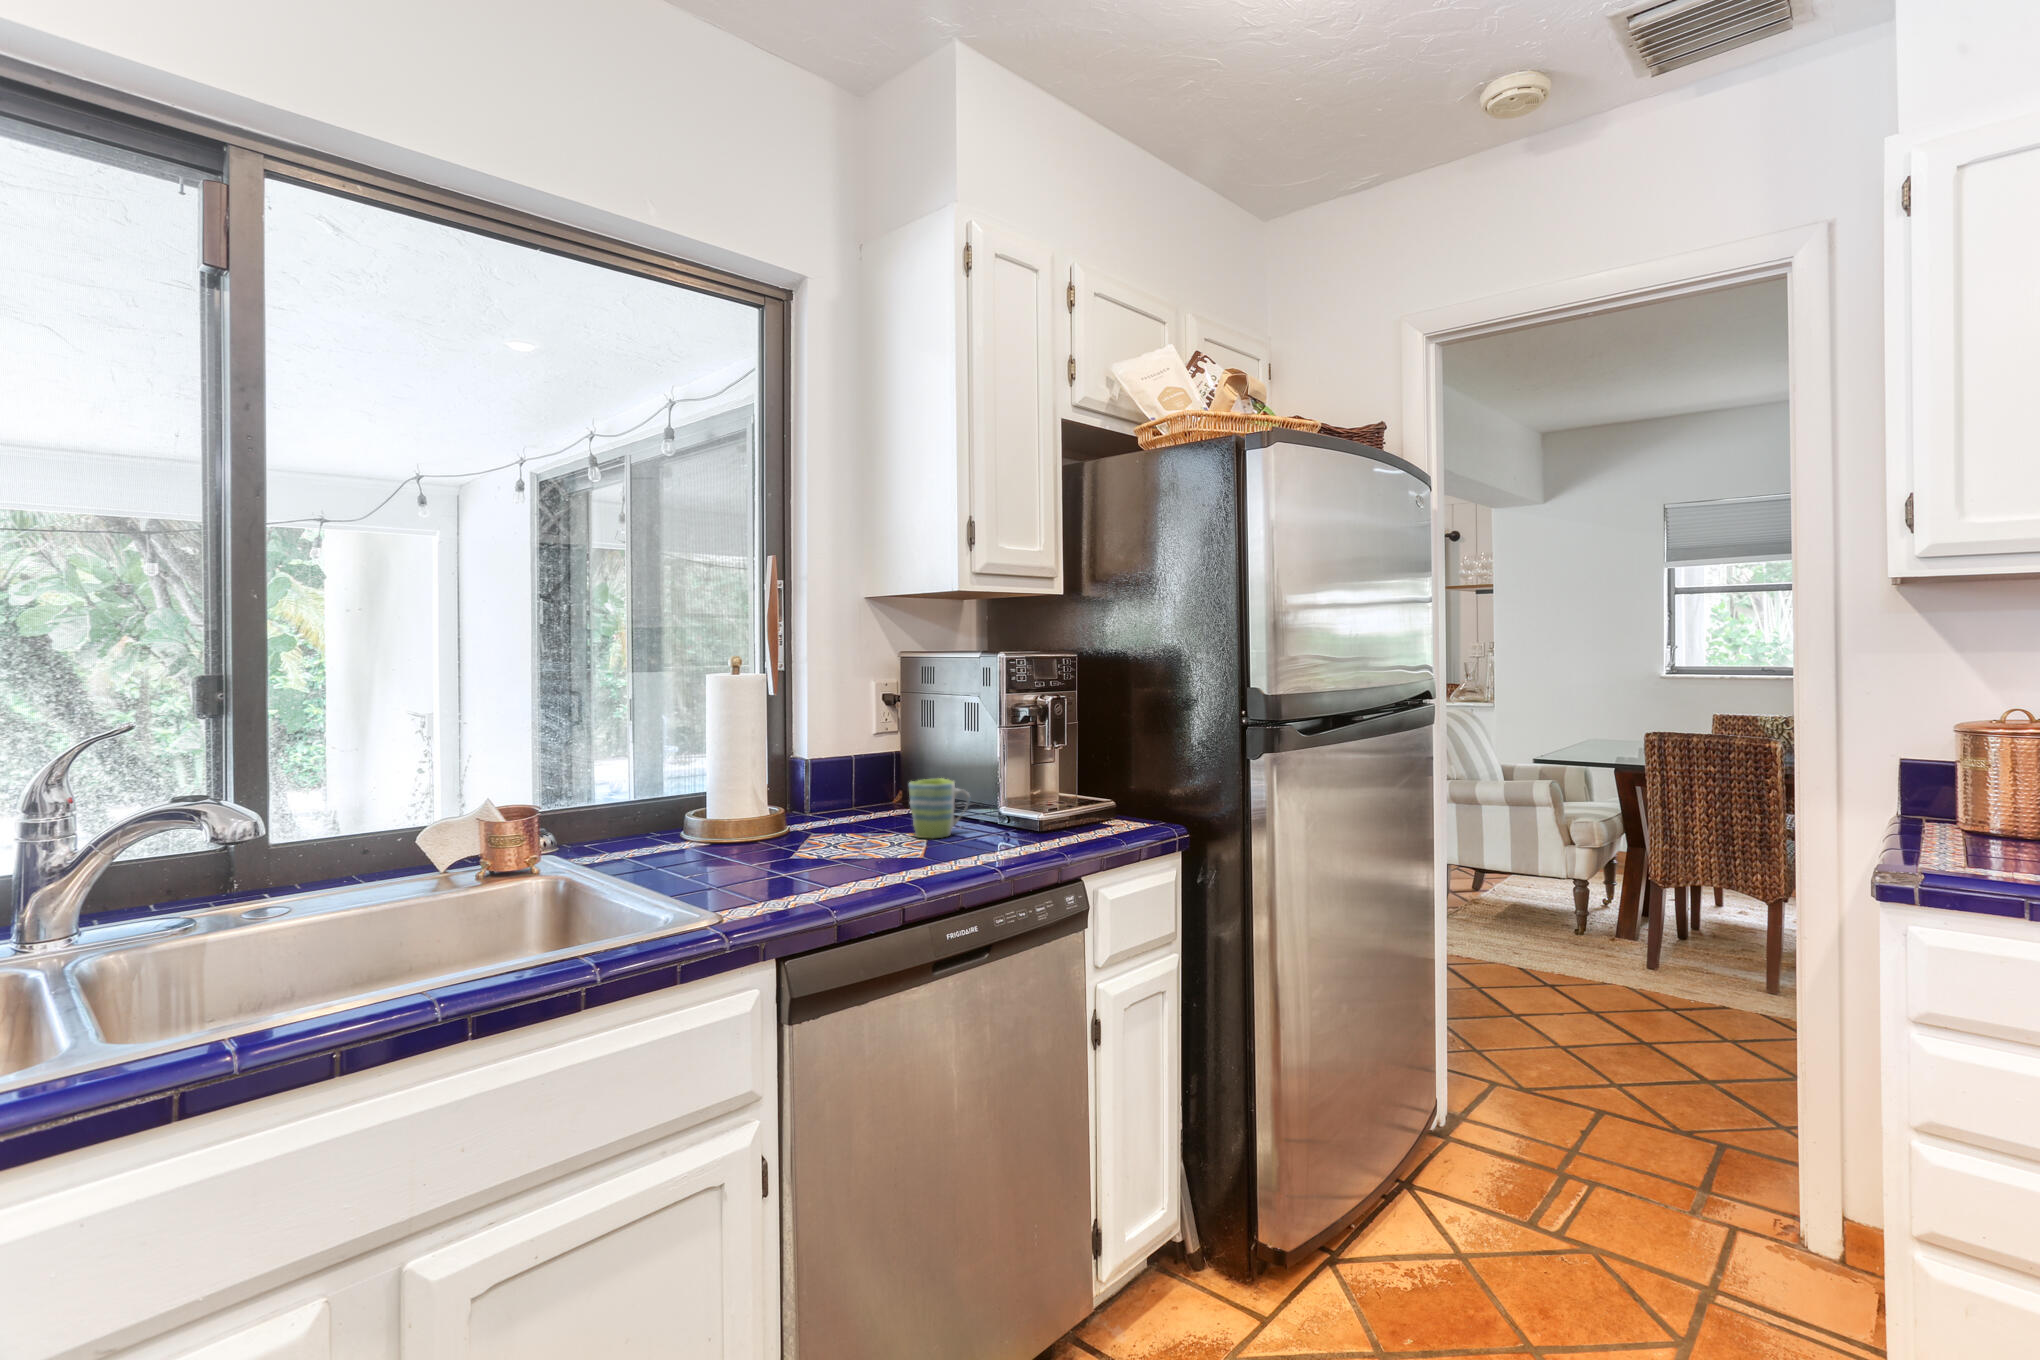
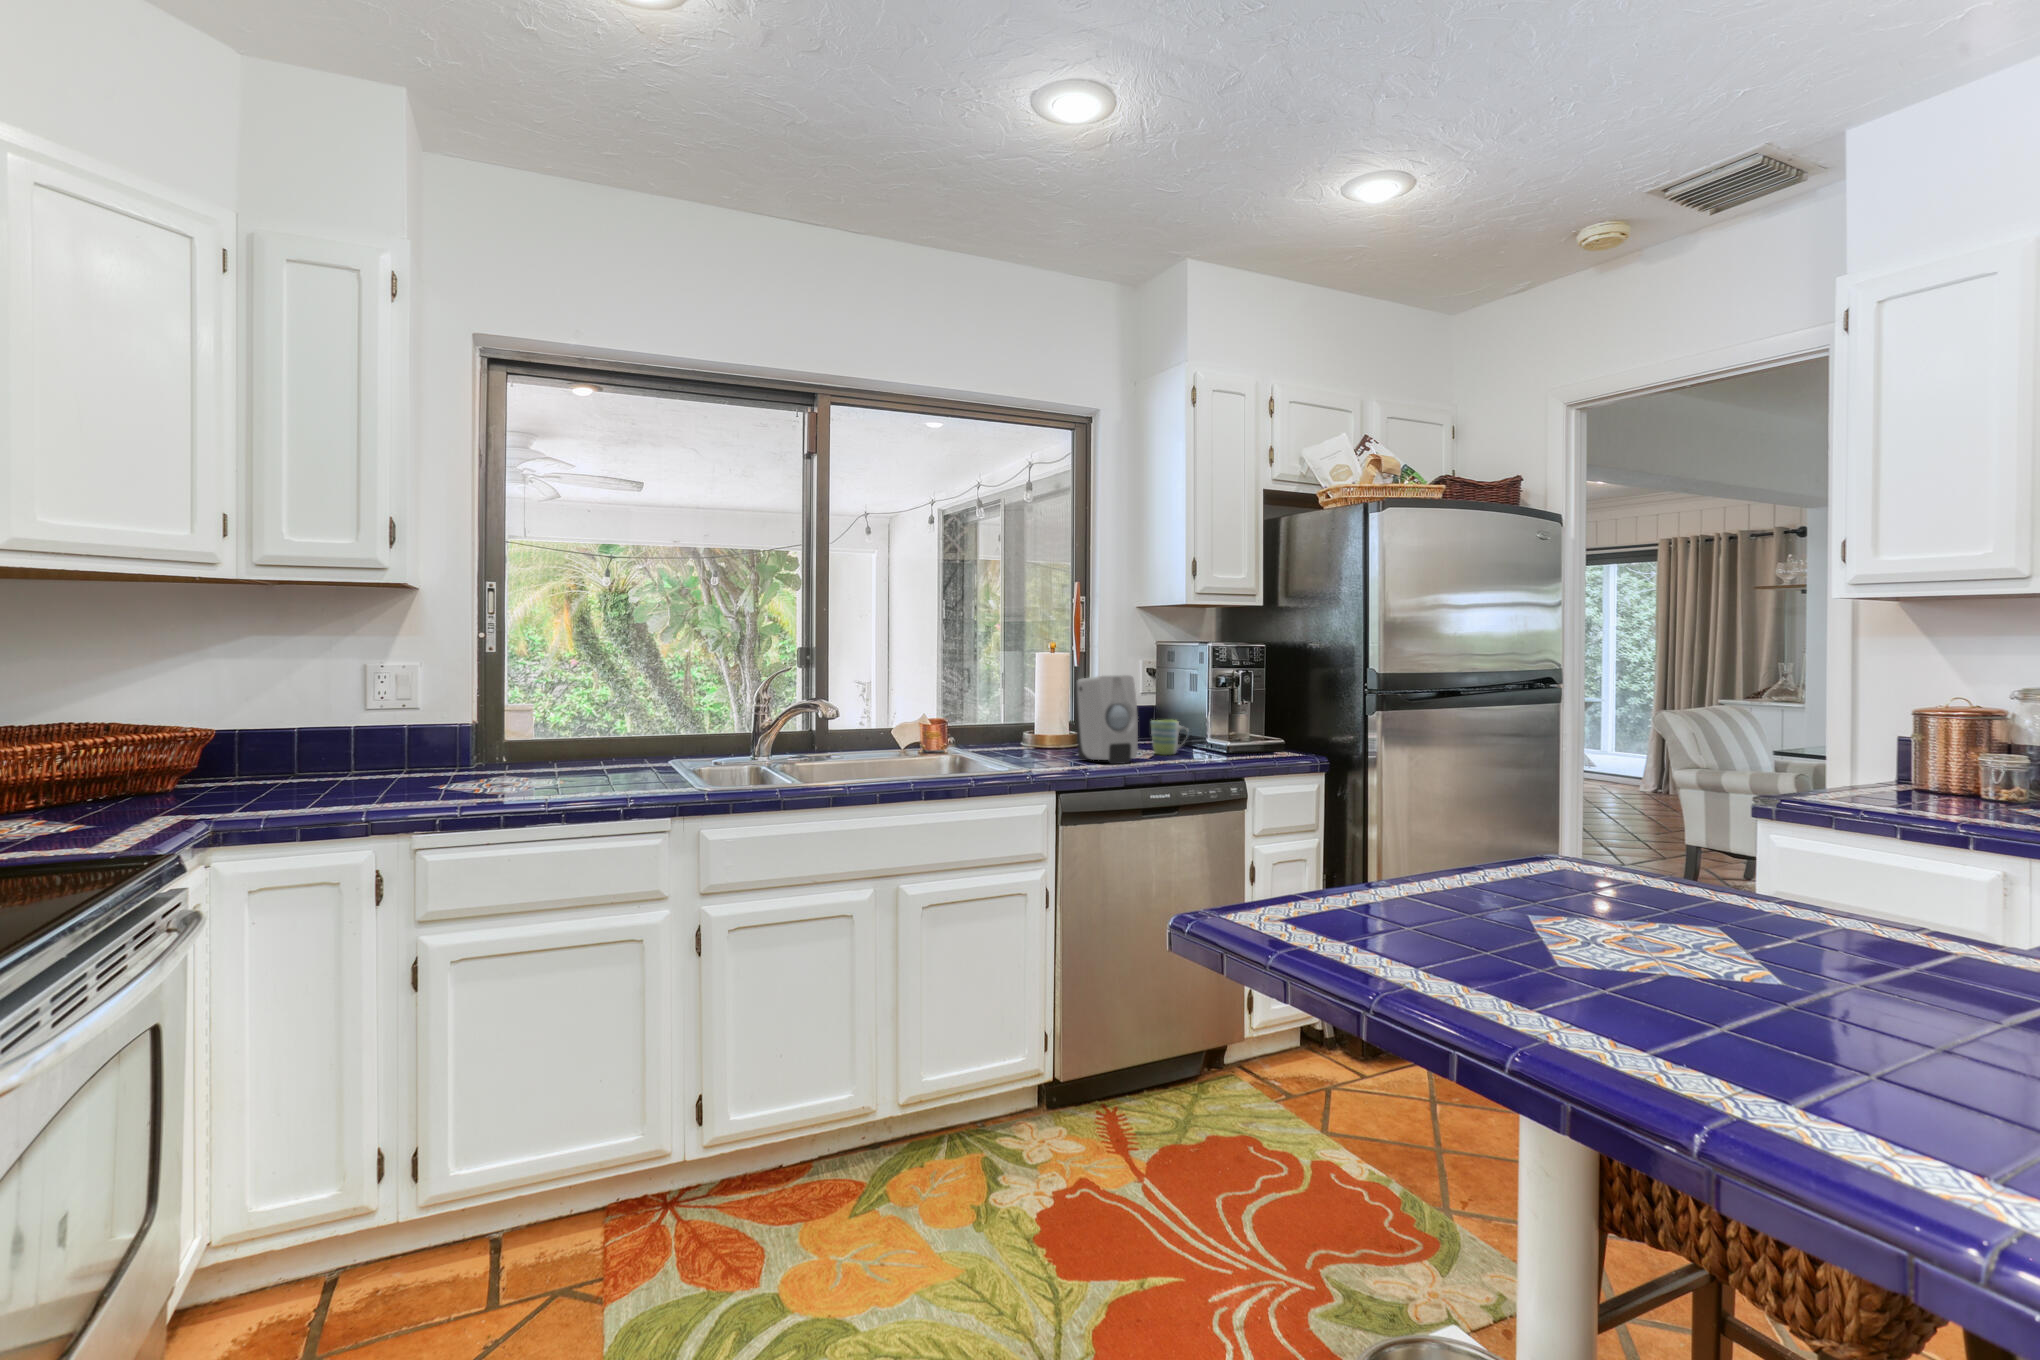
soap dispenser: none [787,715,908,876] -> present [1075,675,1138,764]

